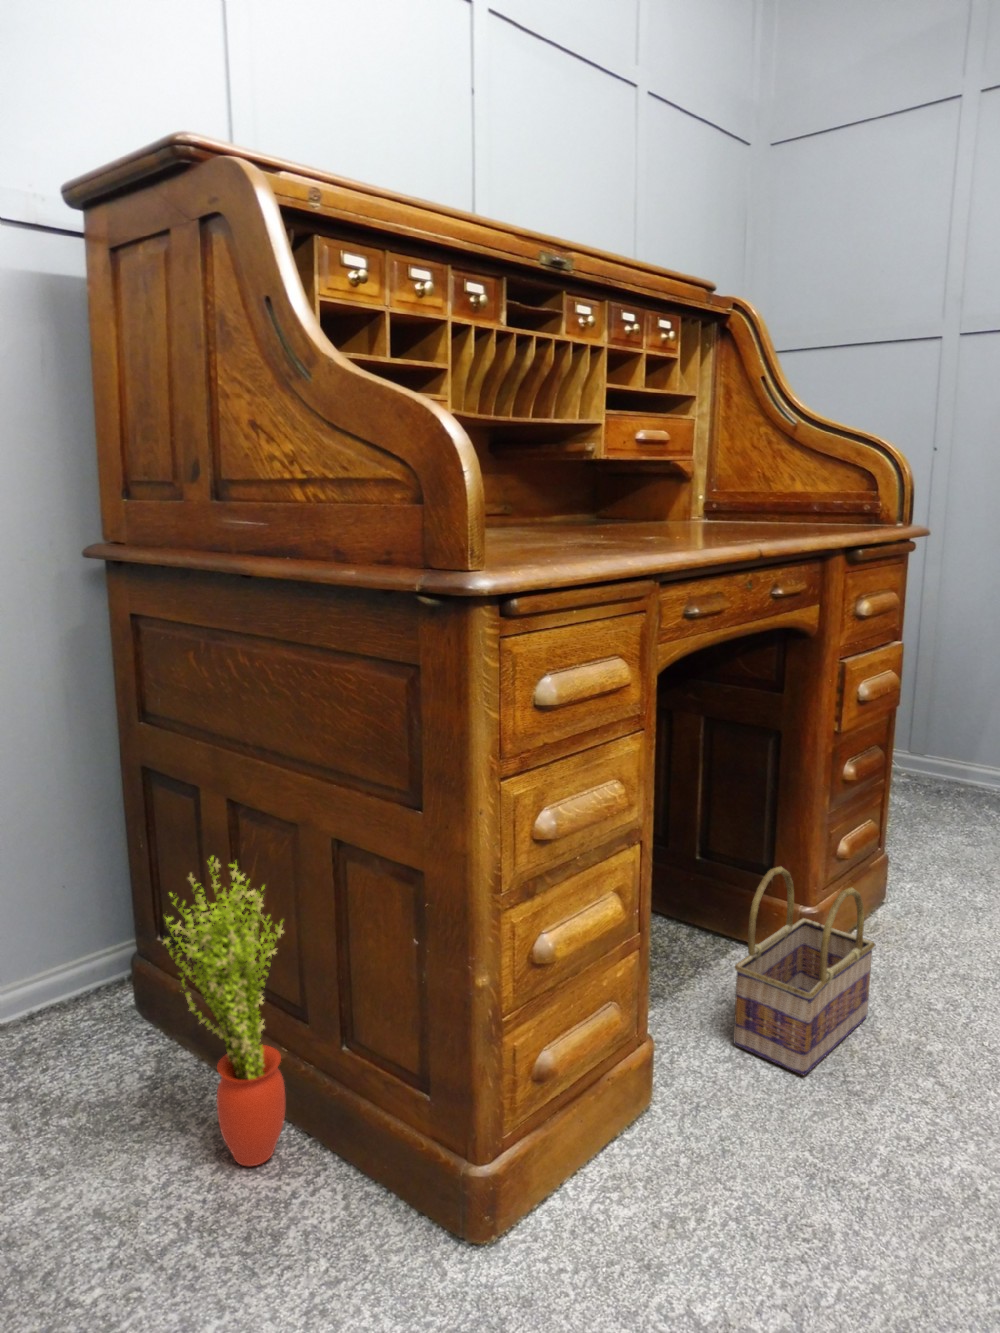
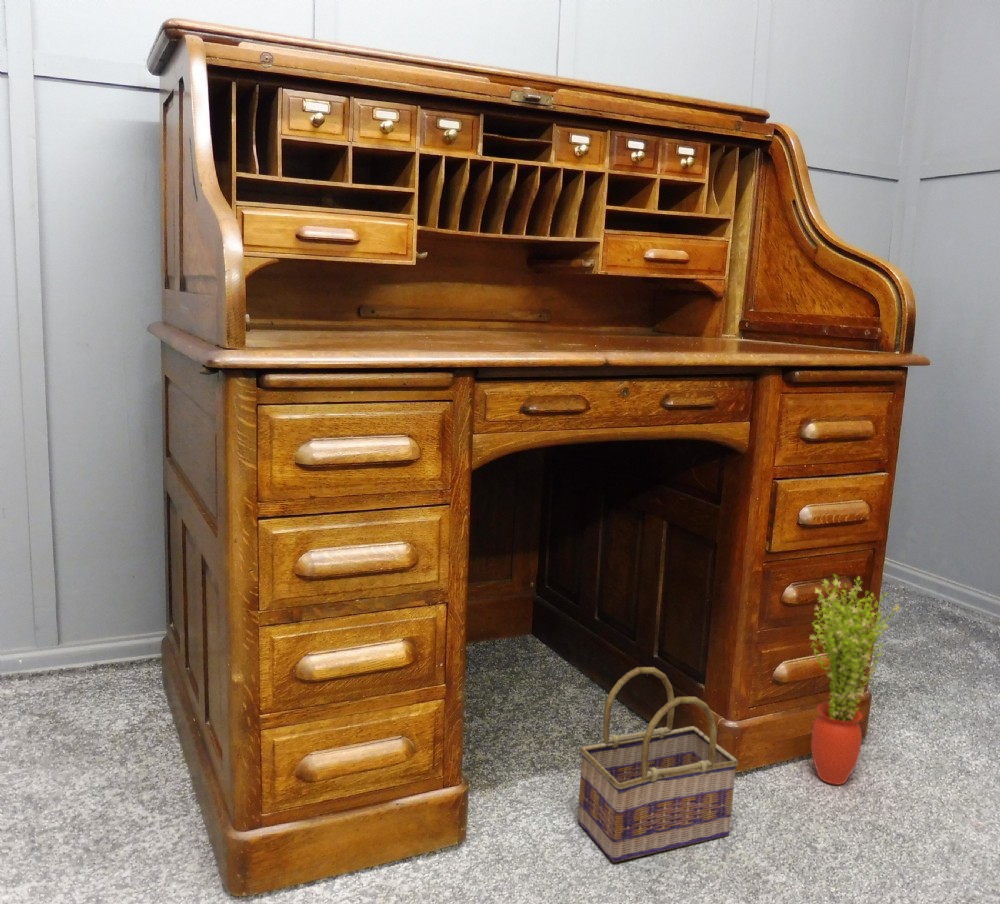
potted plant: present [164,857,286,1166] -> present [810,575,899,785]

